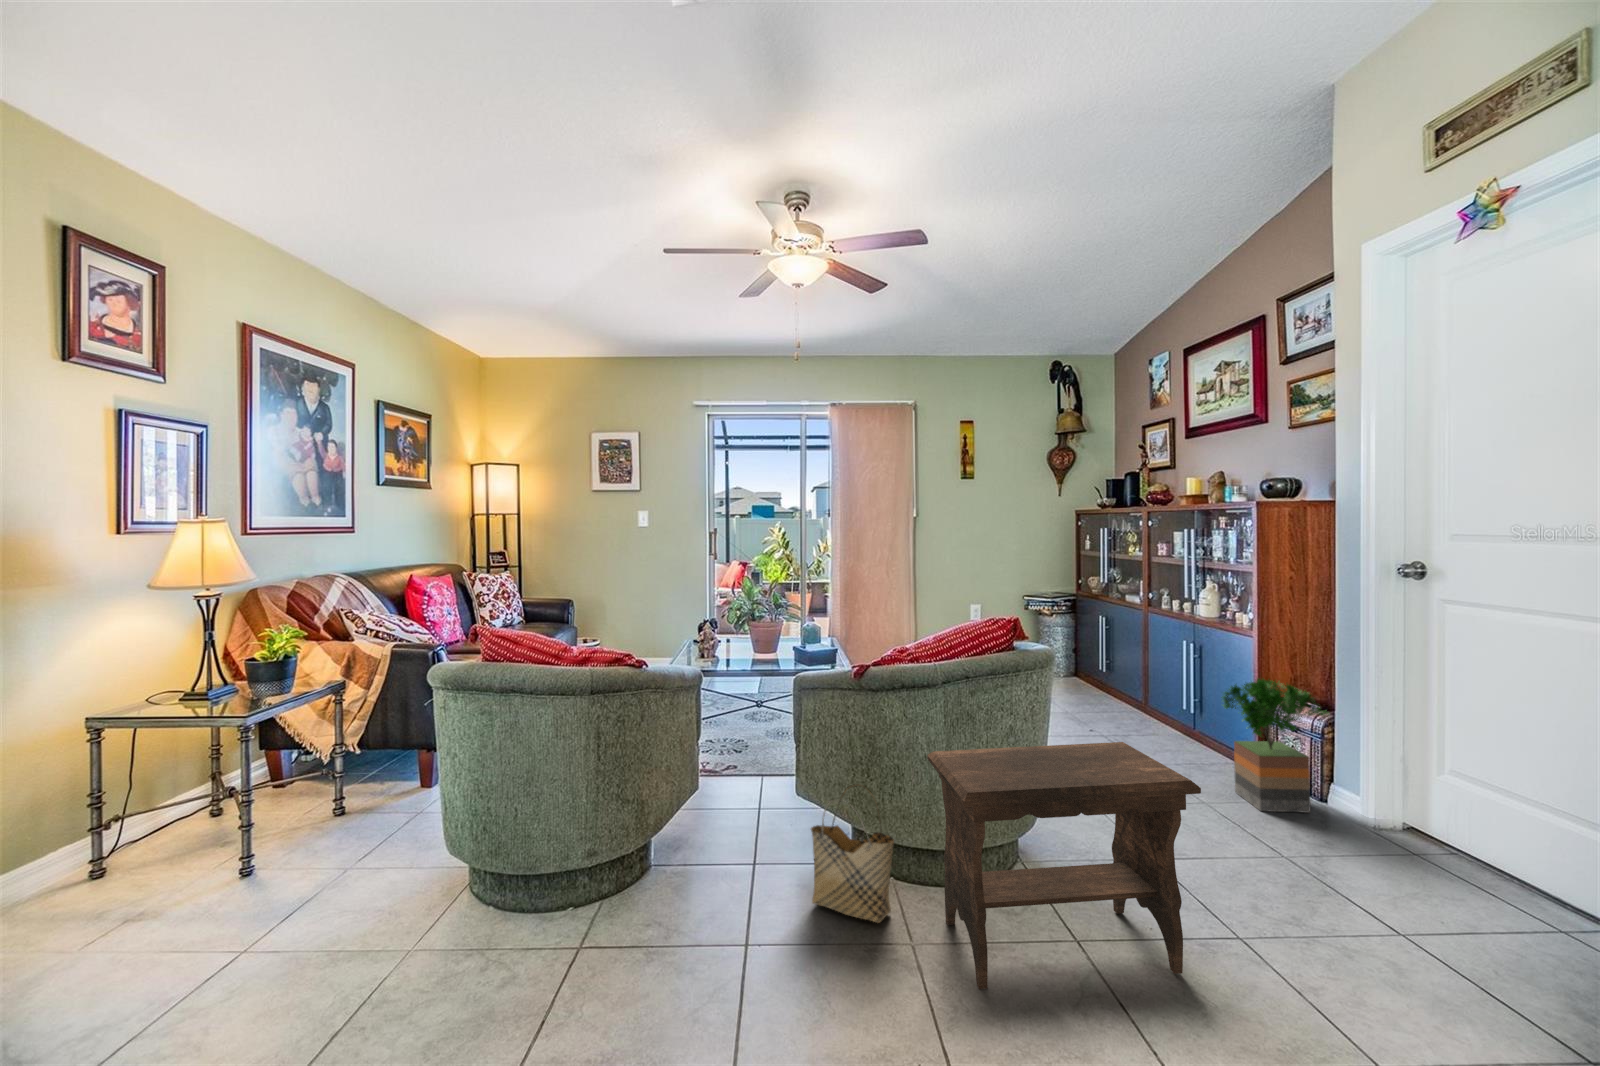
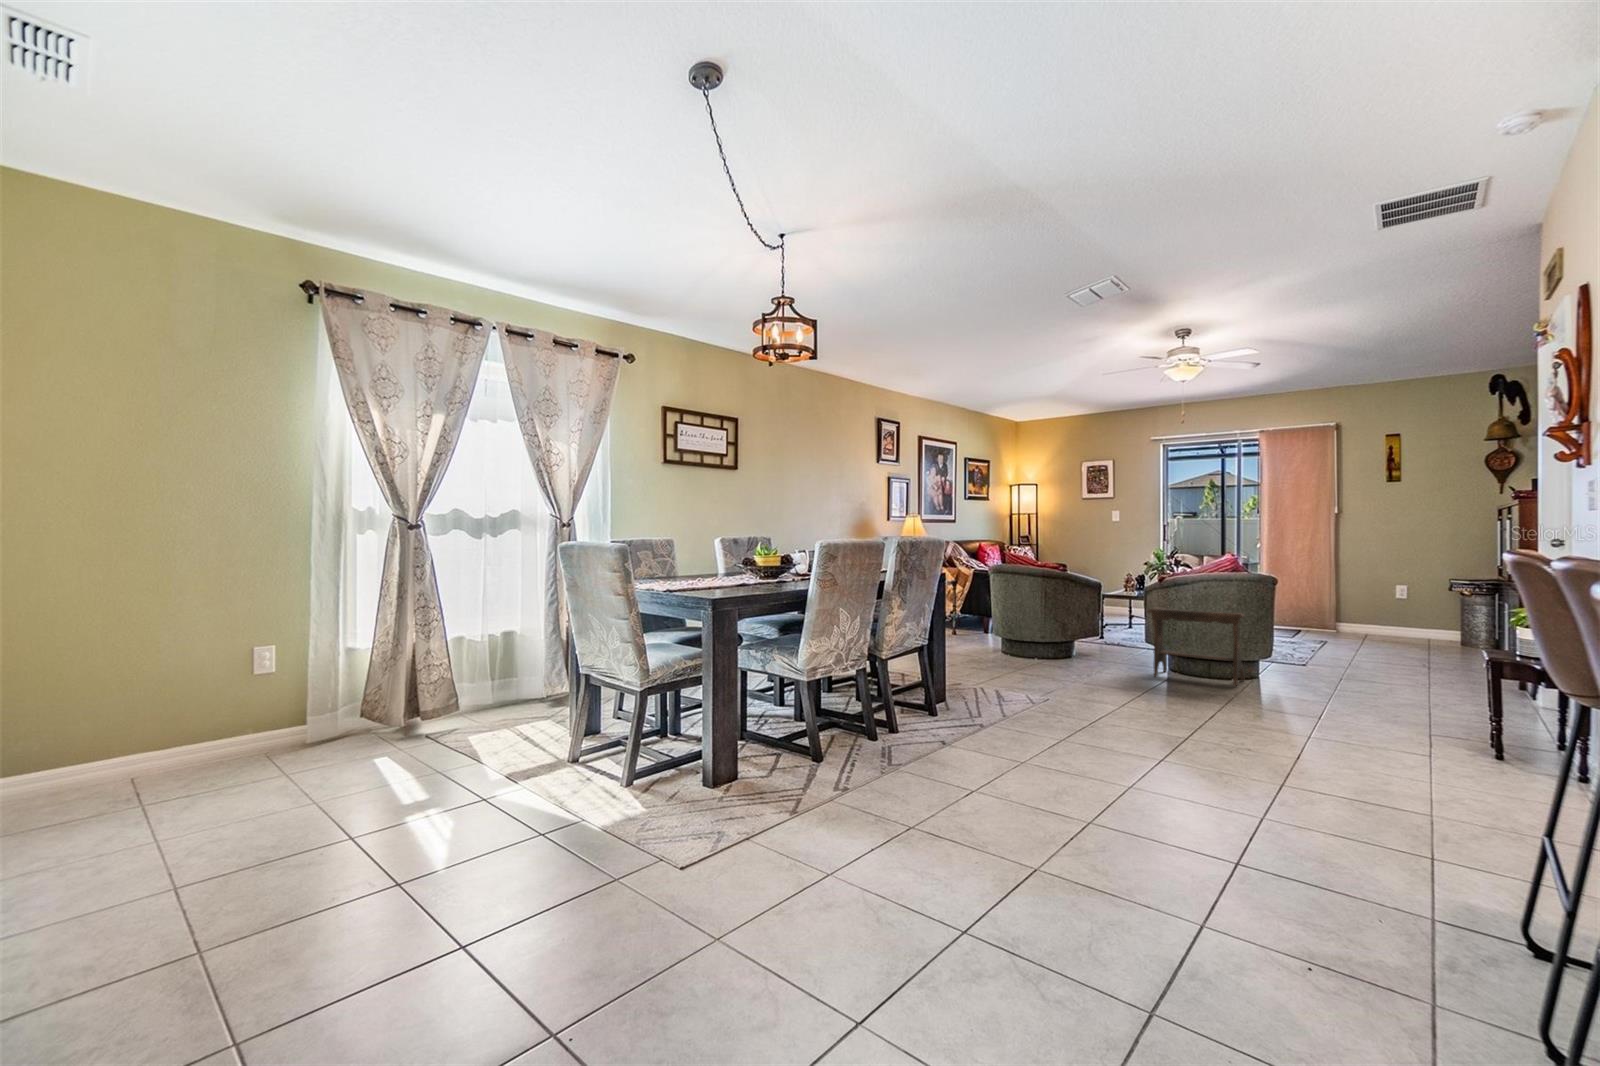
potted tree: present [1221,679,1328,813] -> none [1399,613,1470,690]
woven basket: present [811,784,894,923] -> none [1115,621,1146,667]

